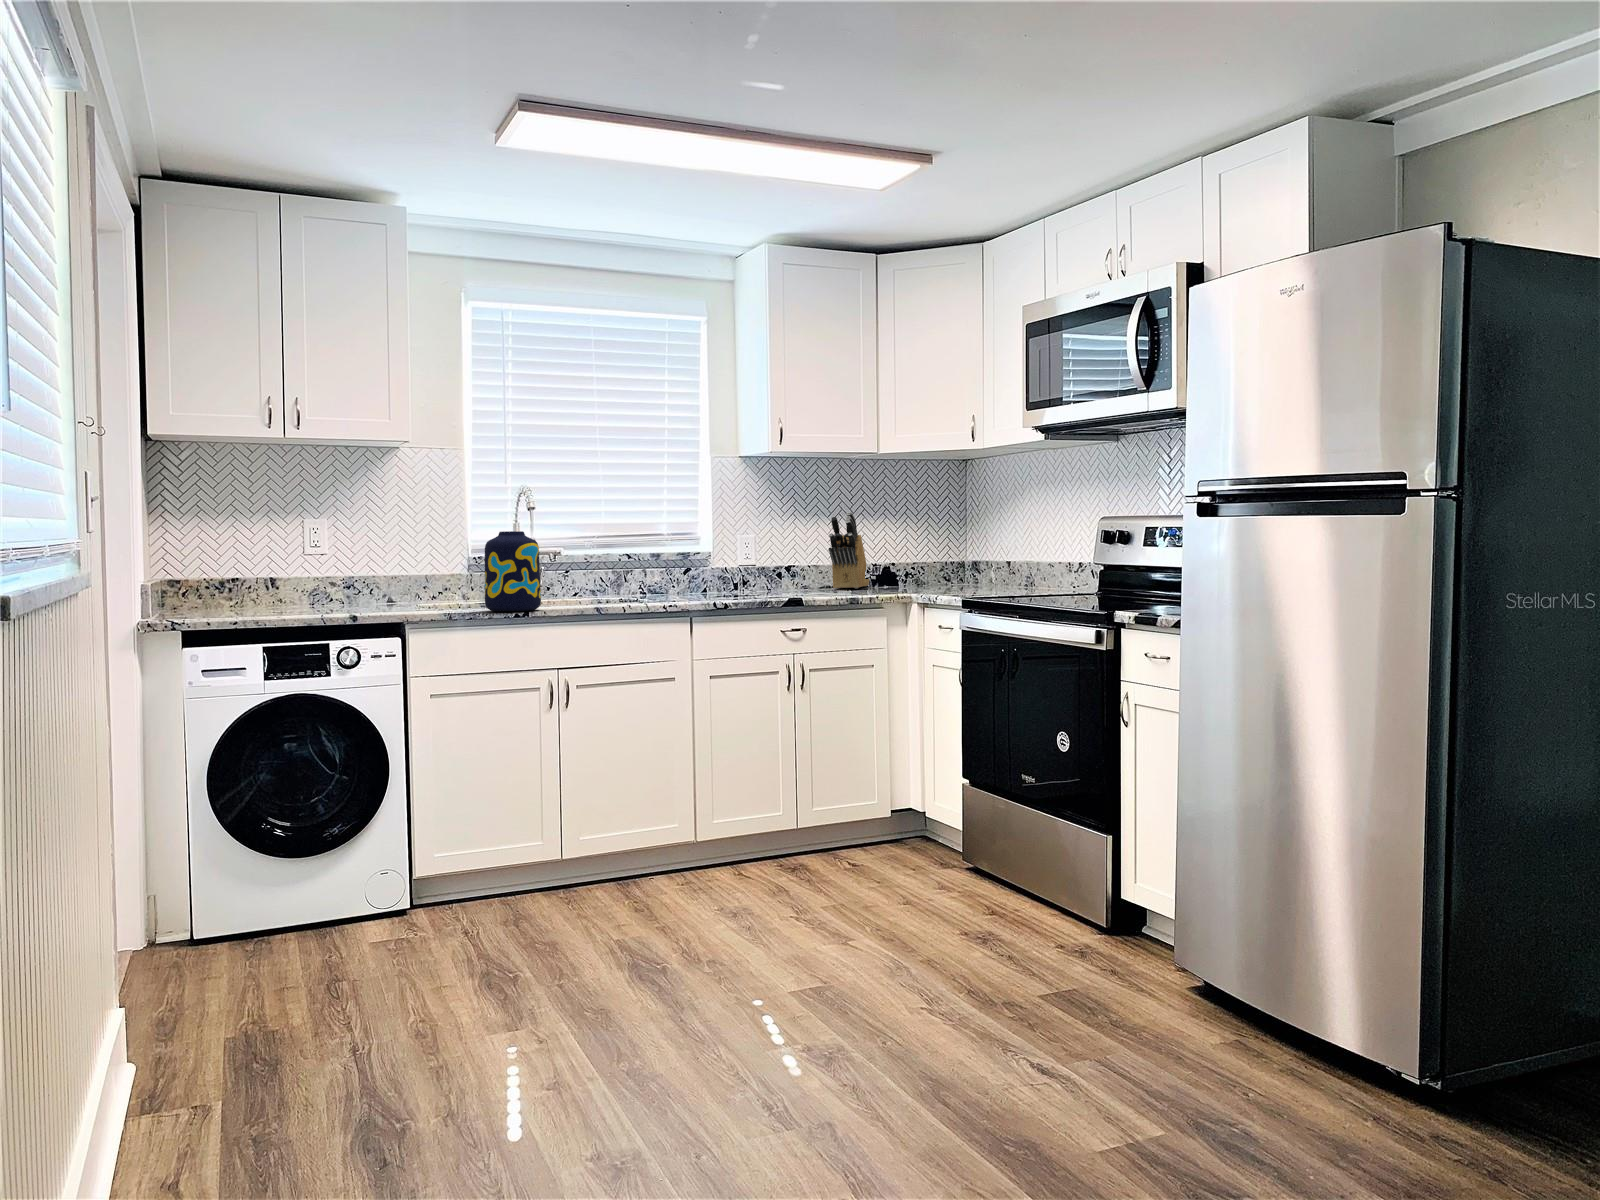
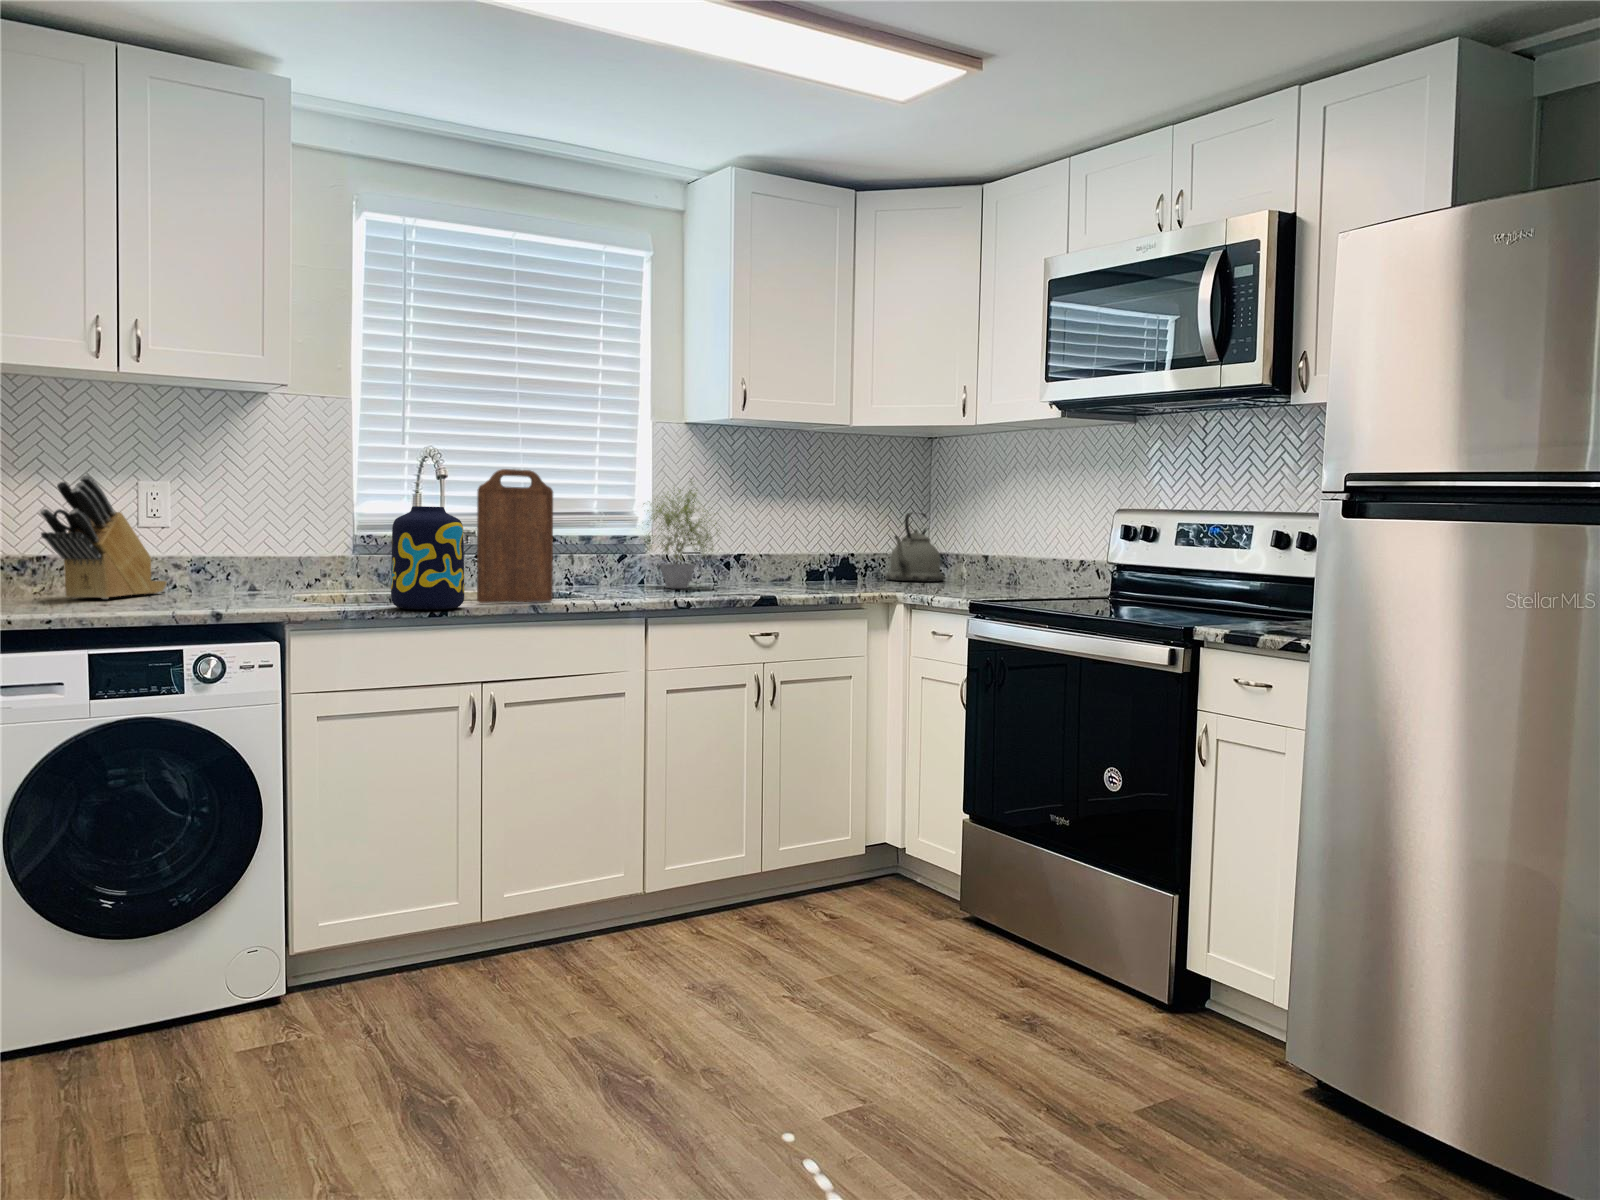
cutting board: none [553,500,615,607] -> present [477,469,553,603]
potted plant: none [695,502,773,595] -> present [644,479,721,588]
knife block: present [829,512,869,589] -> present [40,475,167,599]
kettle: none [924,526,976,585] -> present [885,513,944,581]

